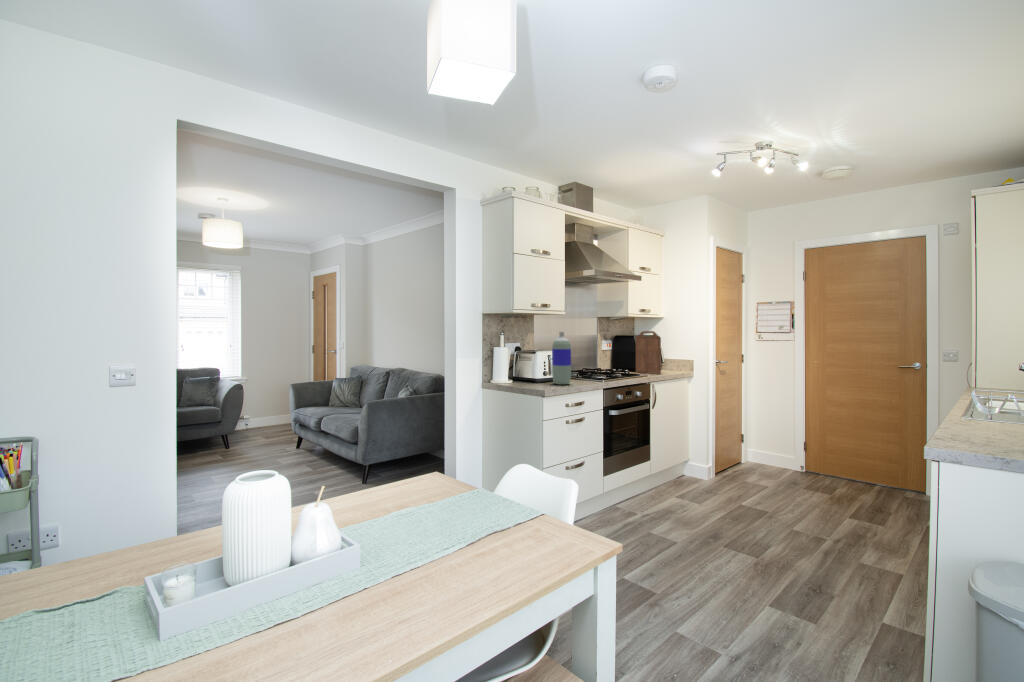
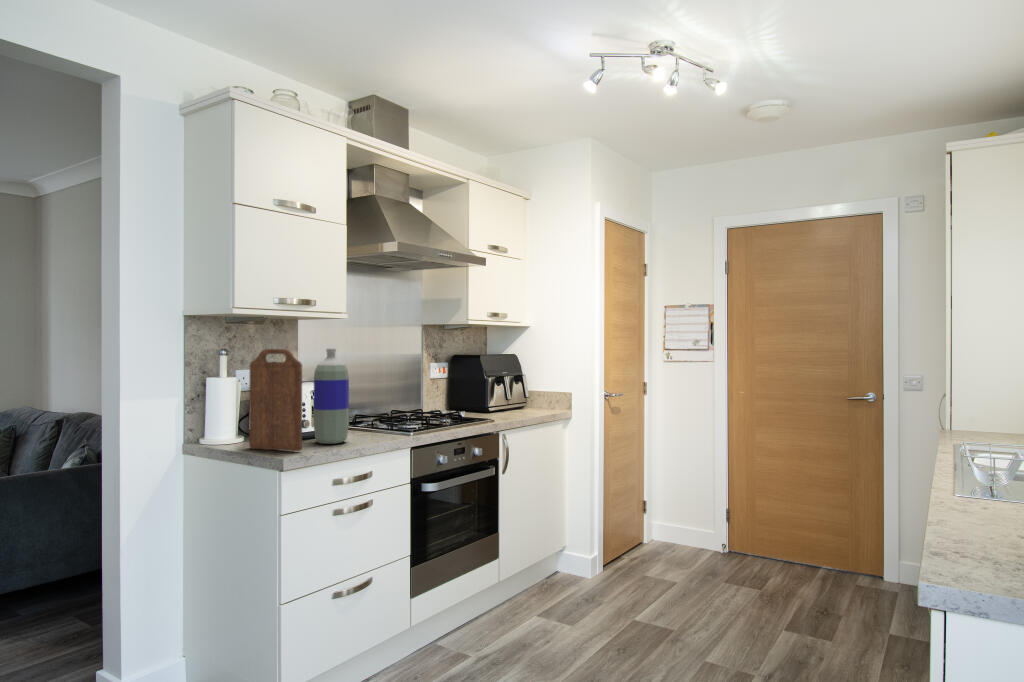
cutting board: present [636,331,661,374] -> present [249,349,302,451]

